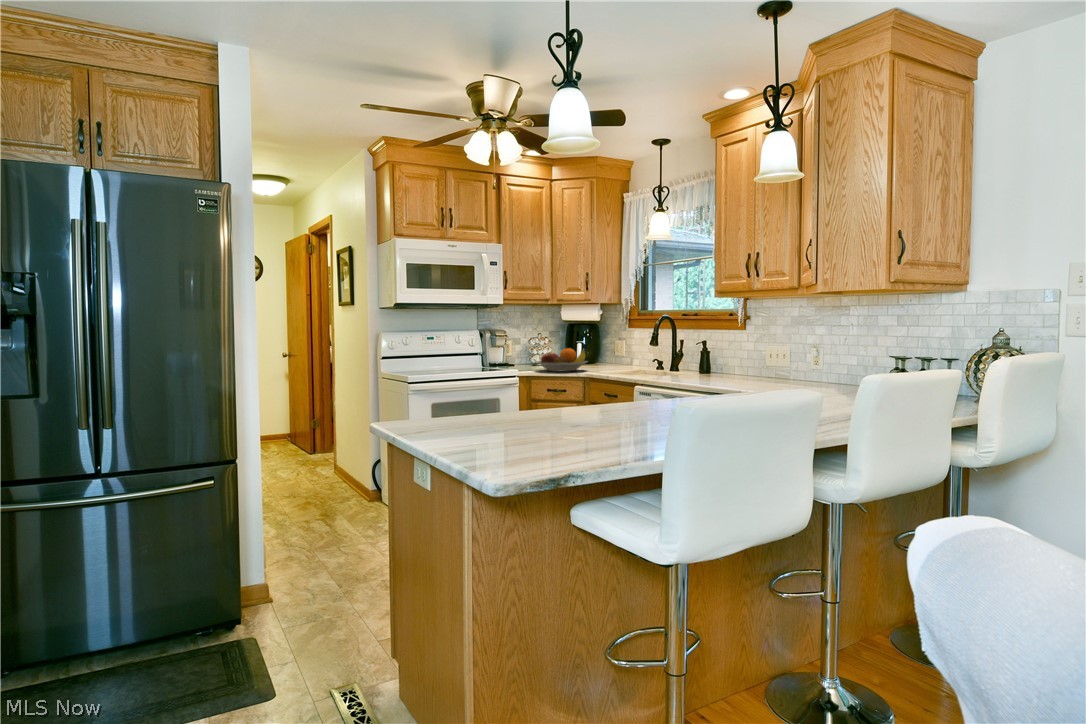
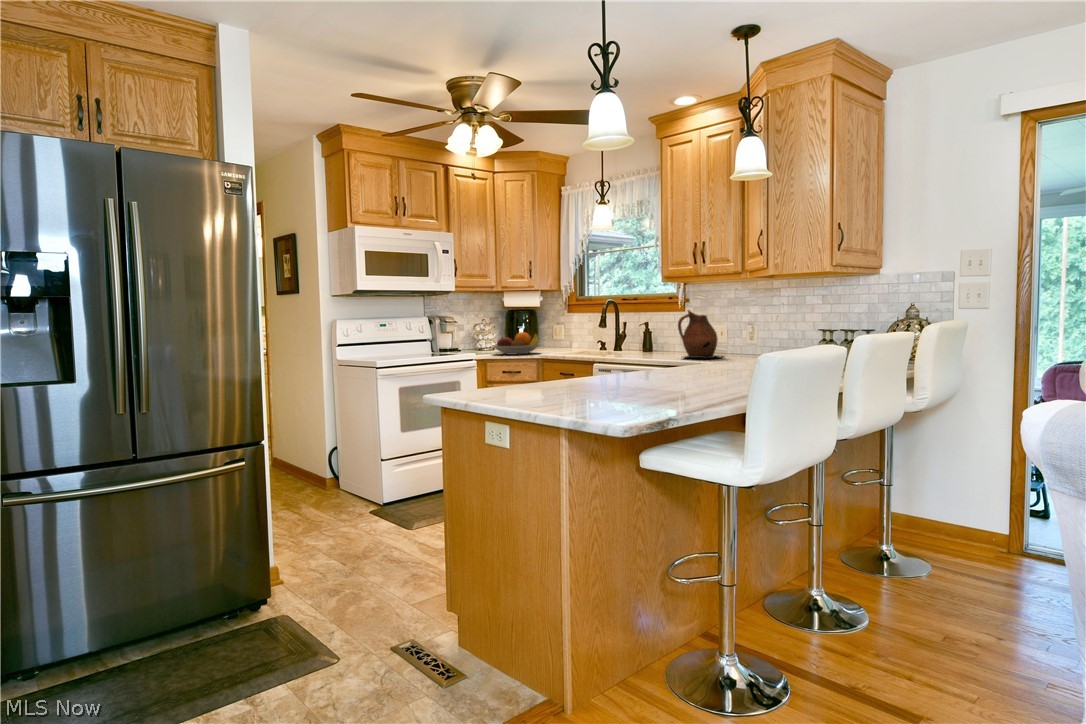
ceramic pitcher: none [720,330,776,387] -> present [678,310,722,358]

